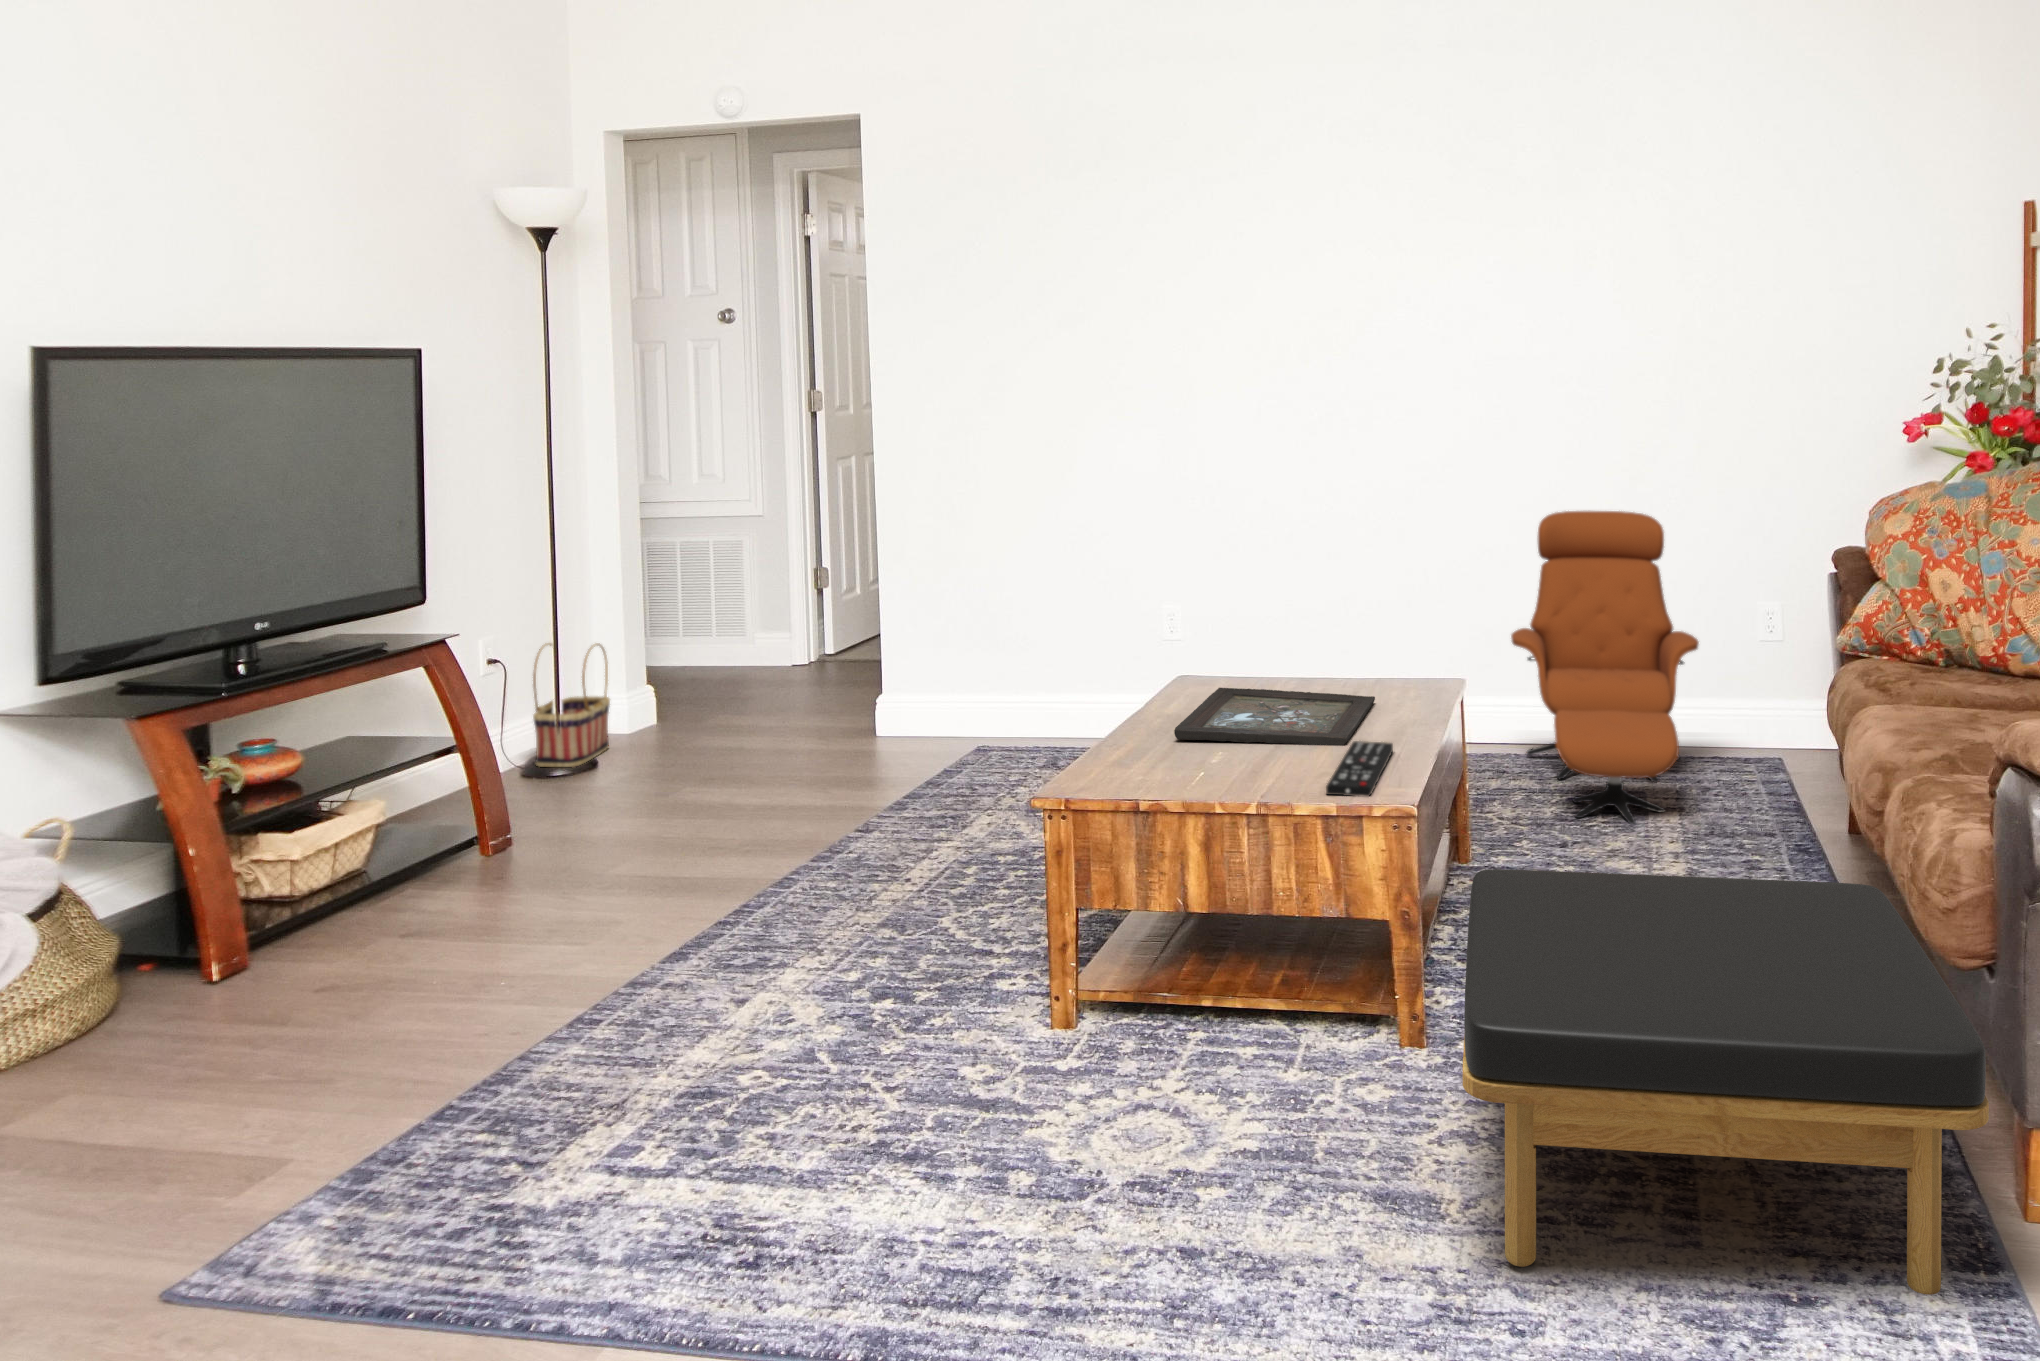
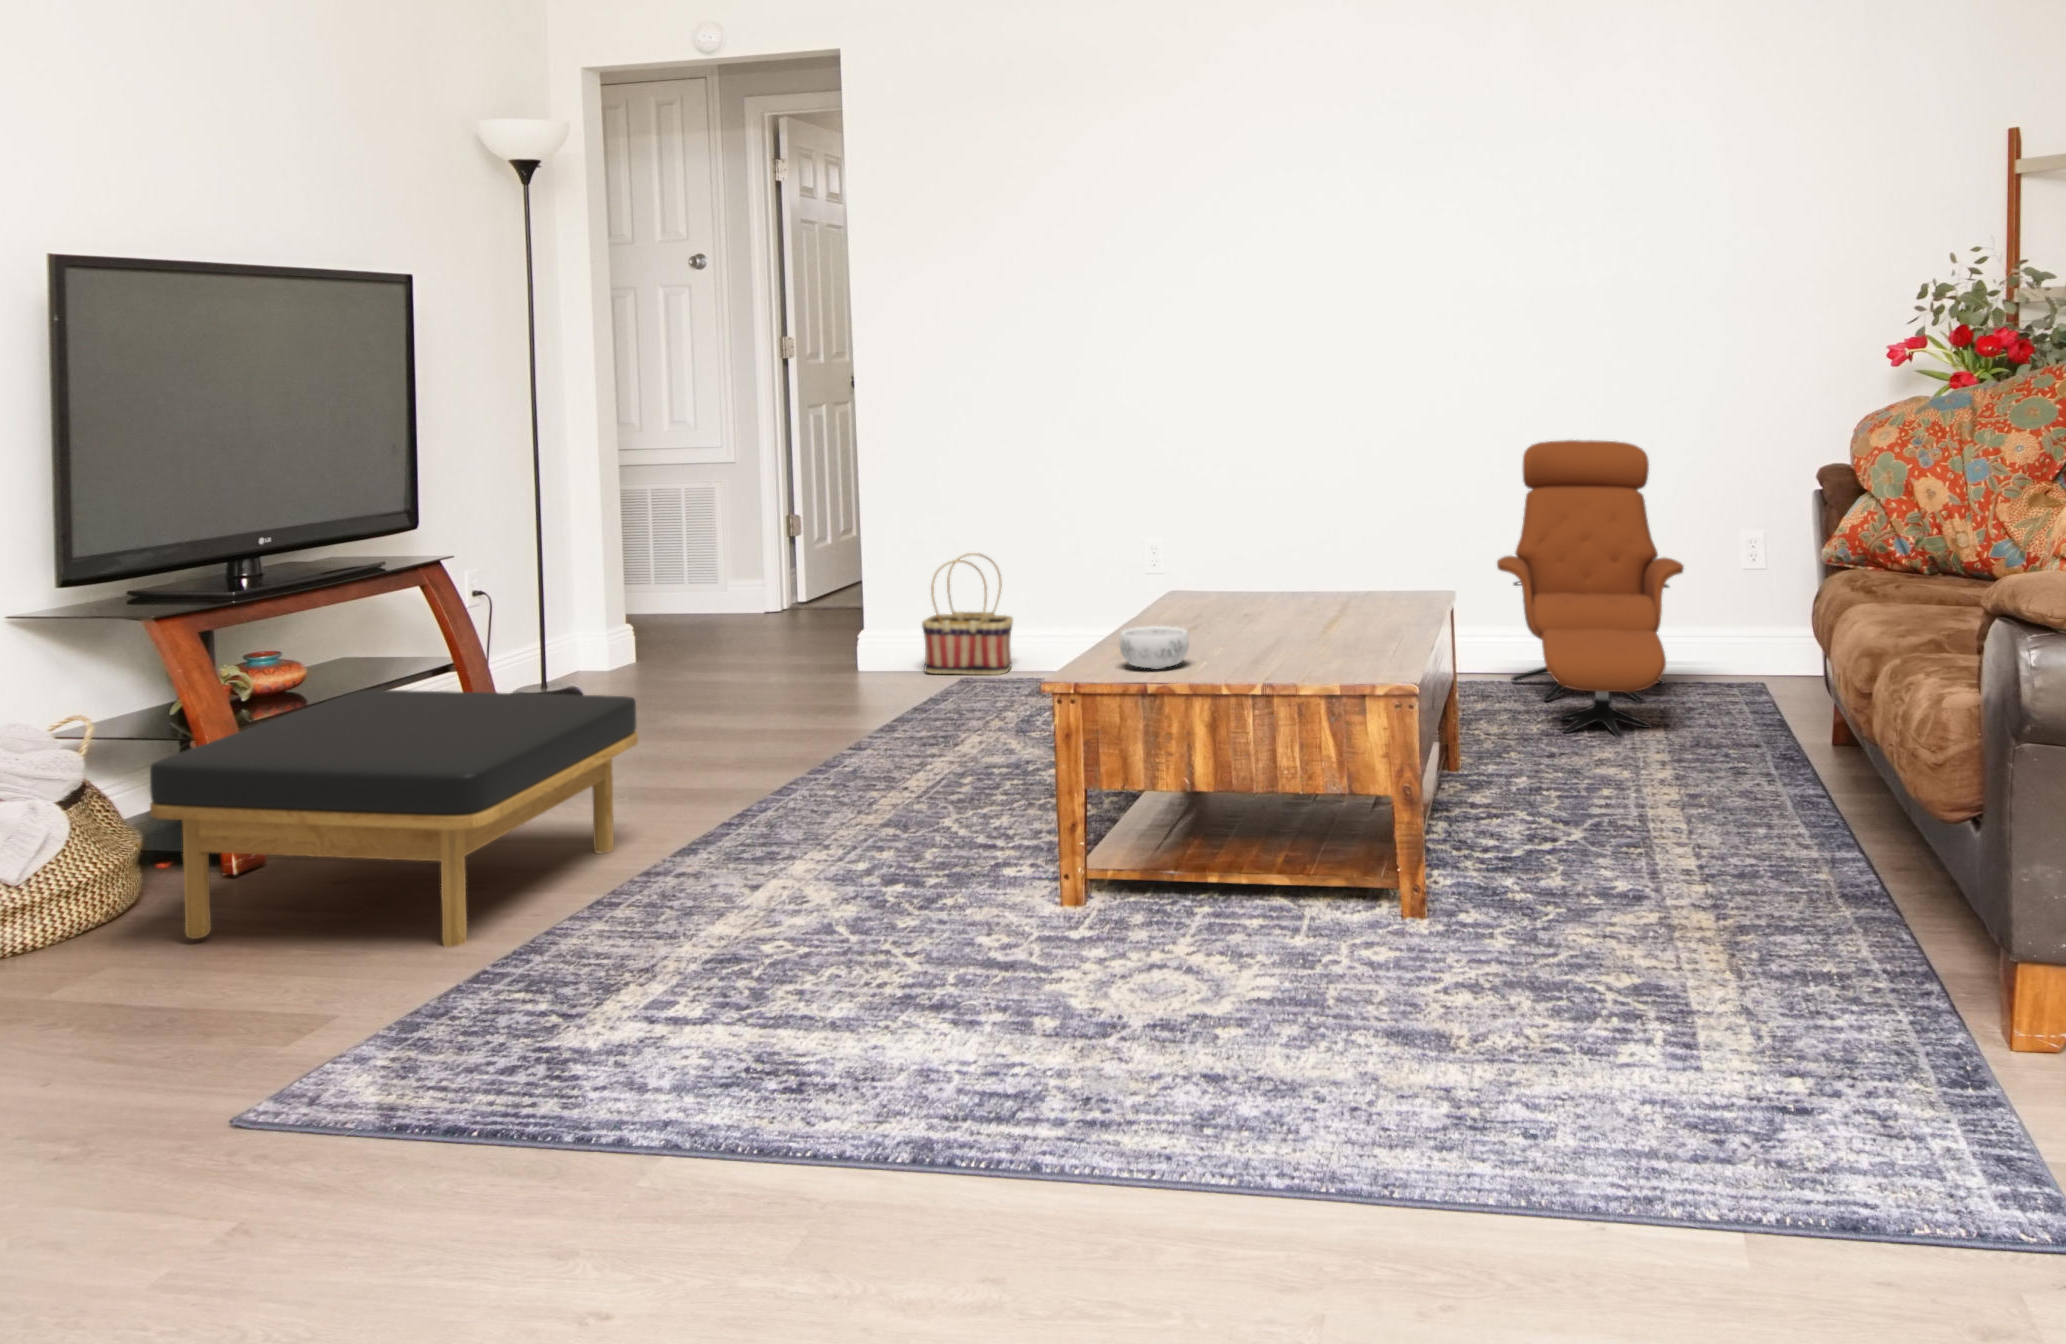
basket: present [533,643,610,767] -> present [922,553,1013,675]
tray: present [1174,688,1375,746] -> none [1175,596,1369,642]
decorative bowl: none [1113,736,1184,783] -> present [1119,626,1189,669]
remote control: present [1326,741,1393,797] -> none [1330,634,1392,677]
ottoman: present [1463,869,1989,1295] -> present [150,690,638,947]

